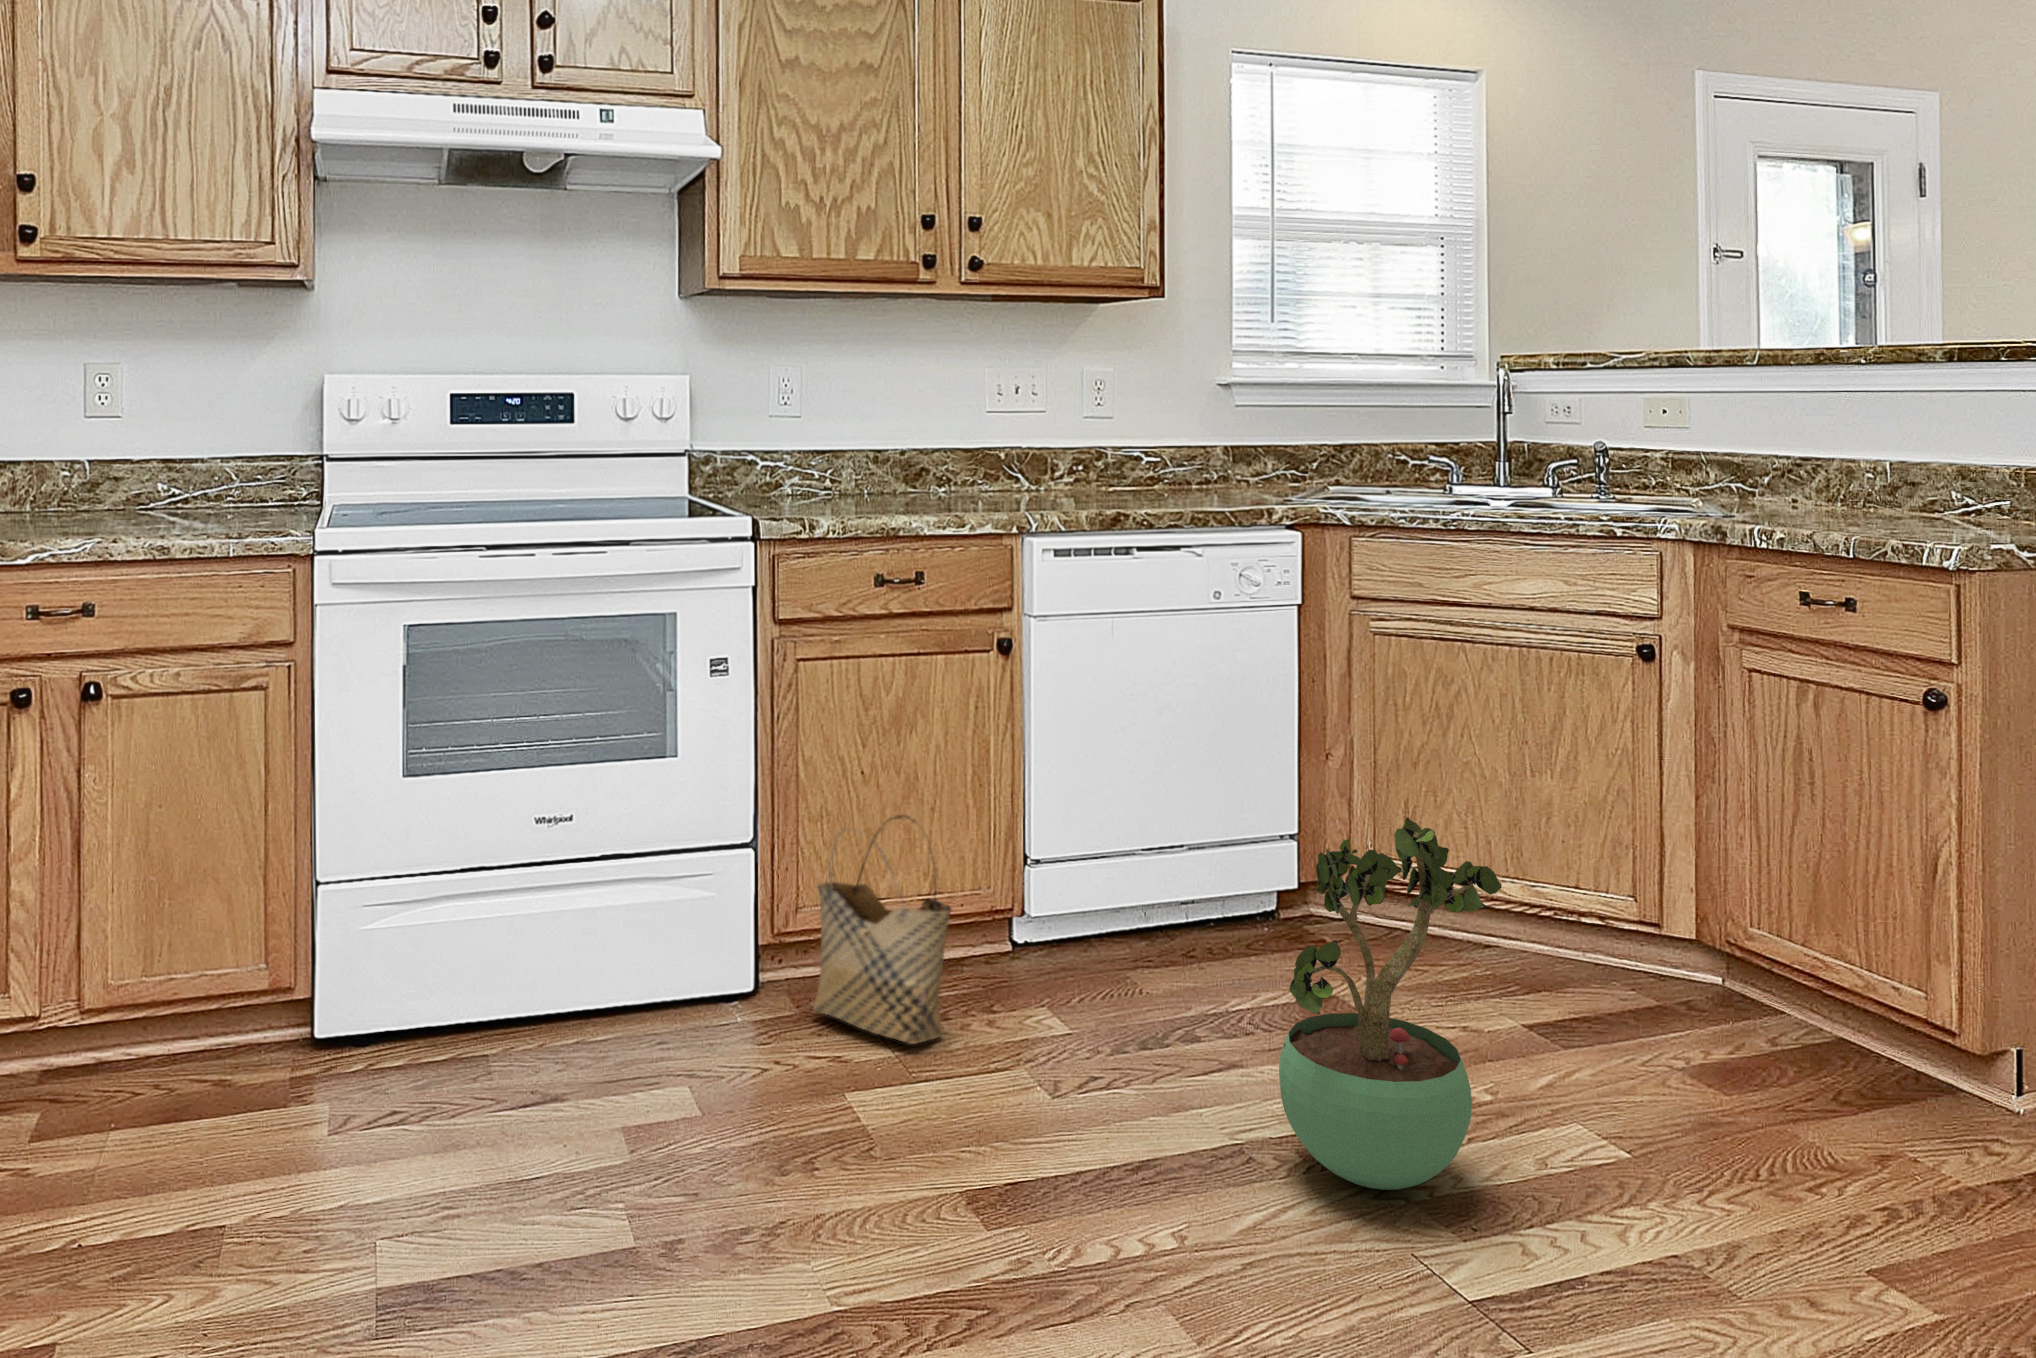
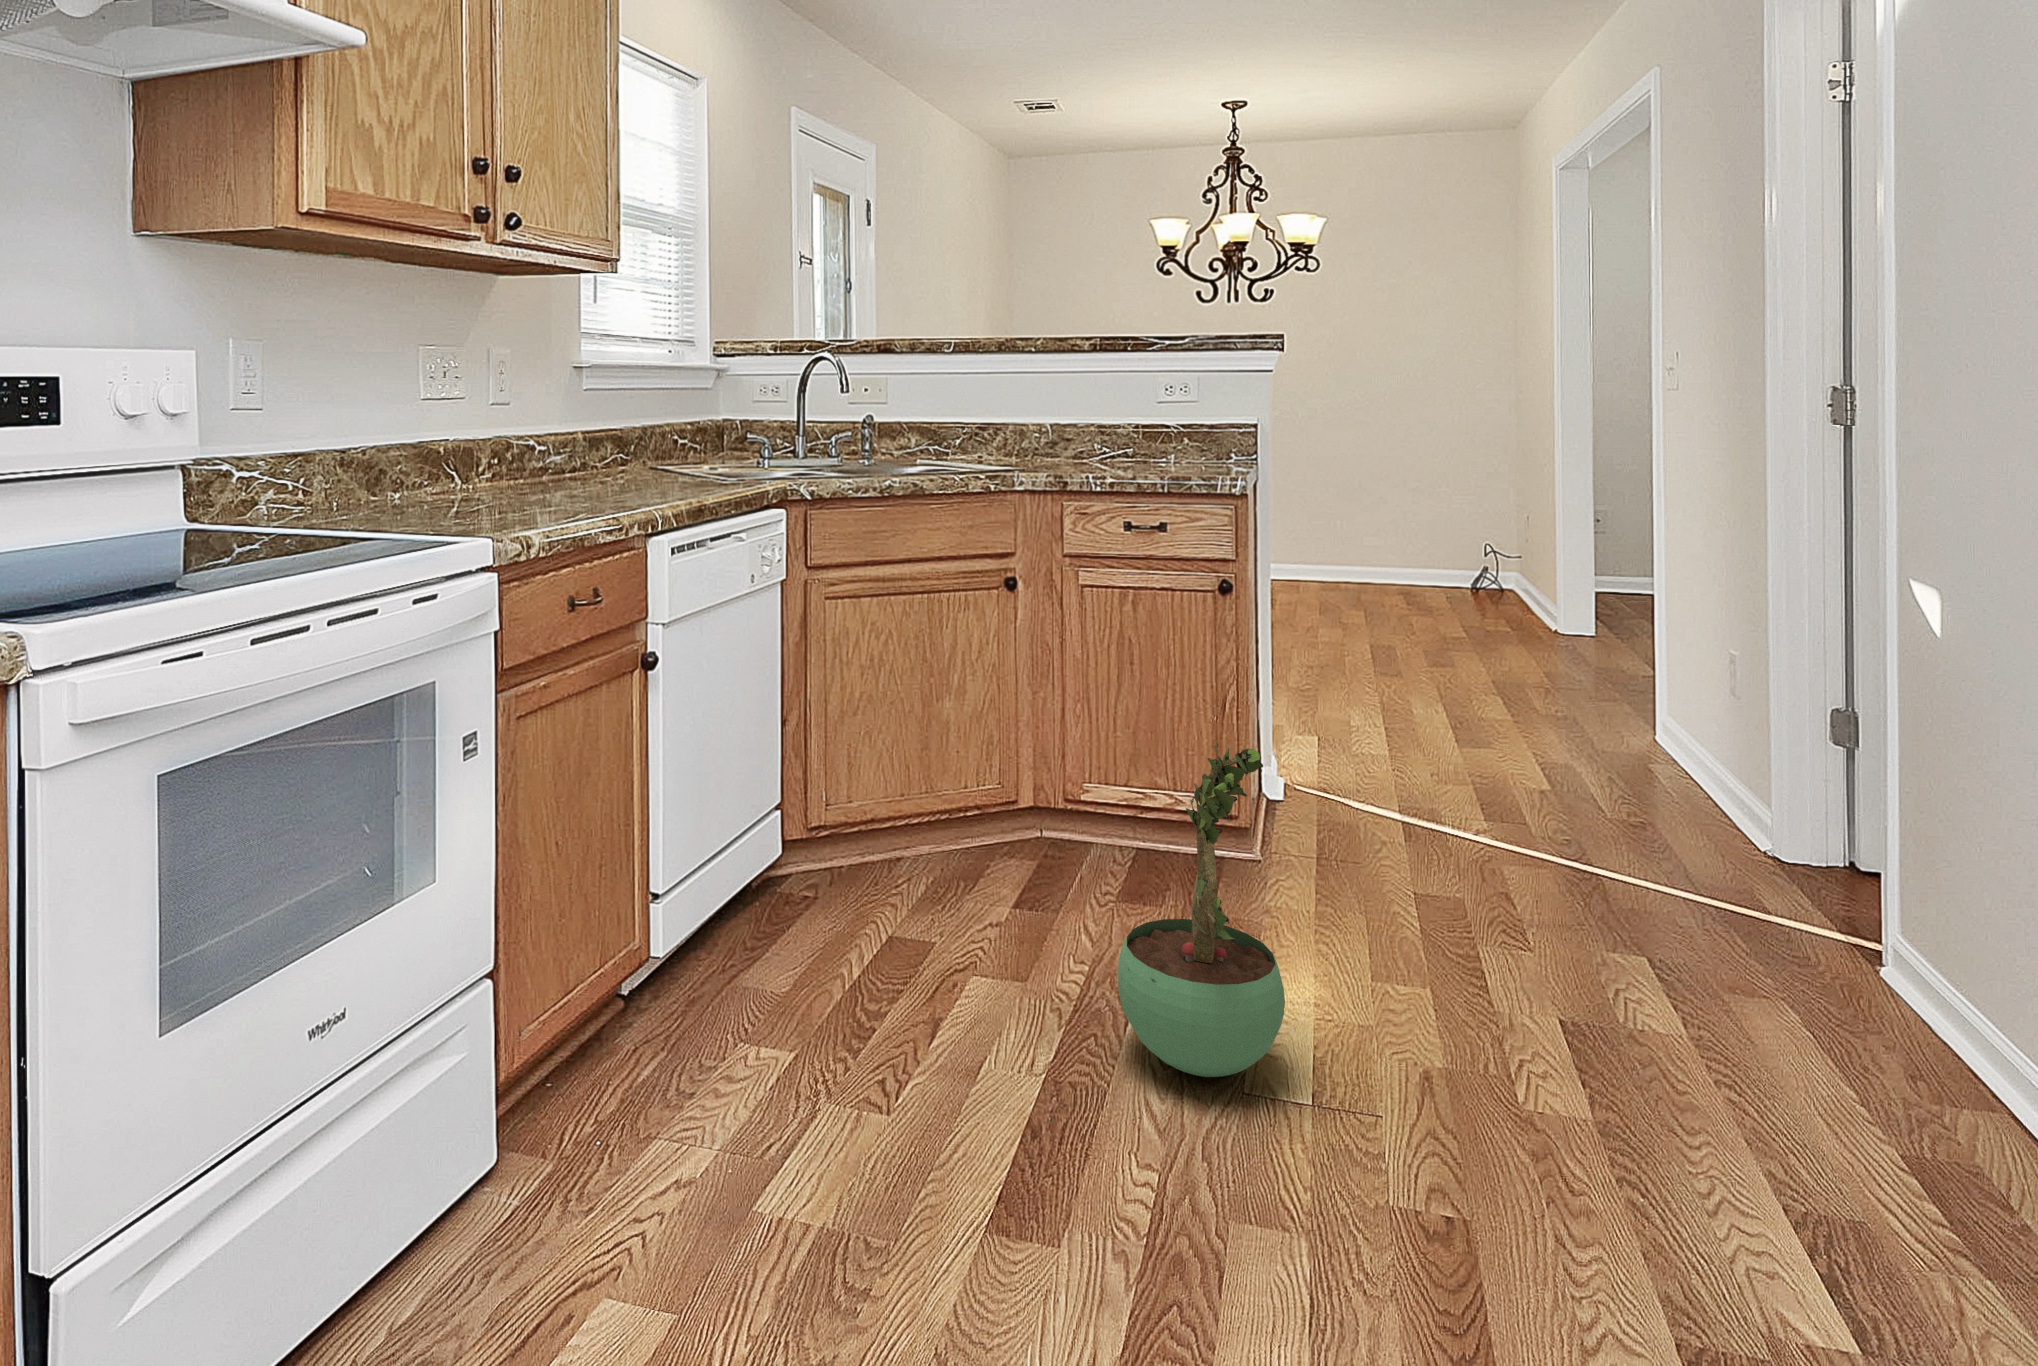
woven basket: present [813,815,951,1044] -> none [585,887,765,1180]

